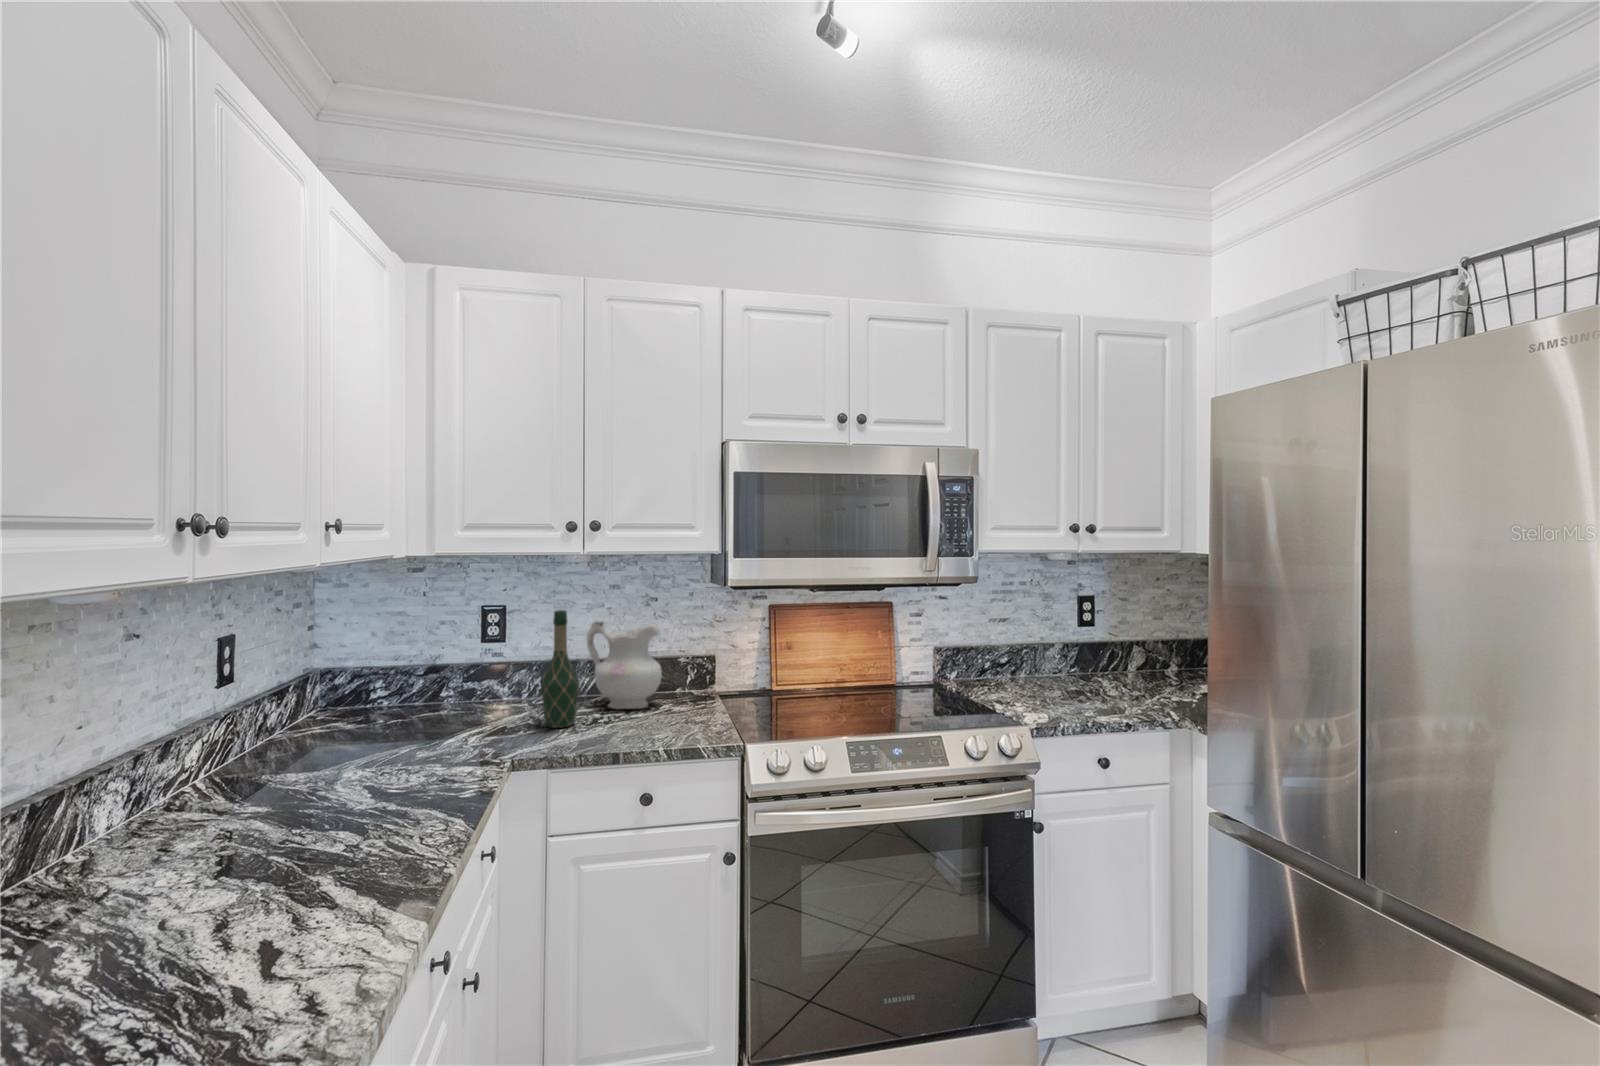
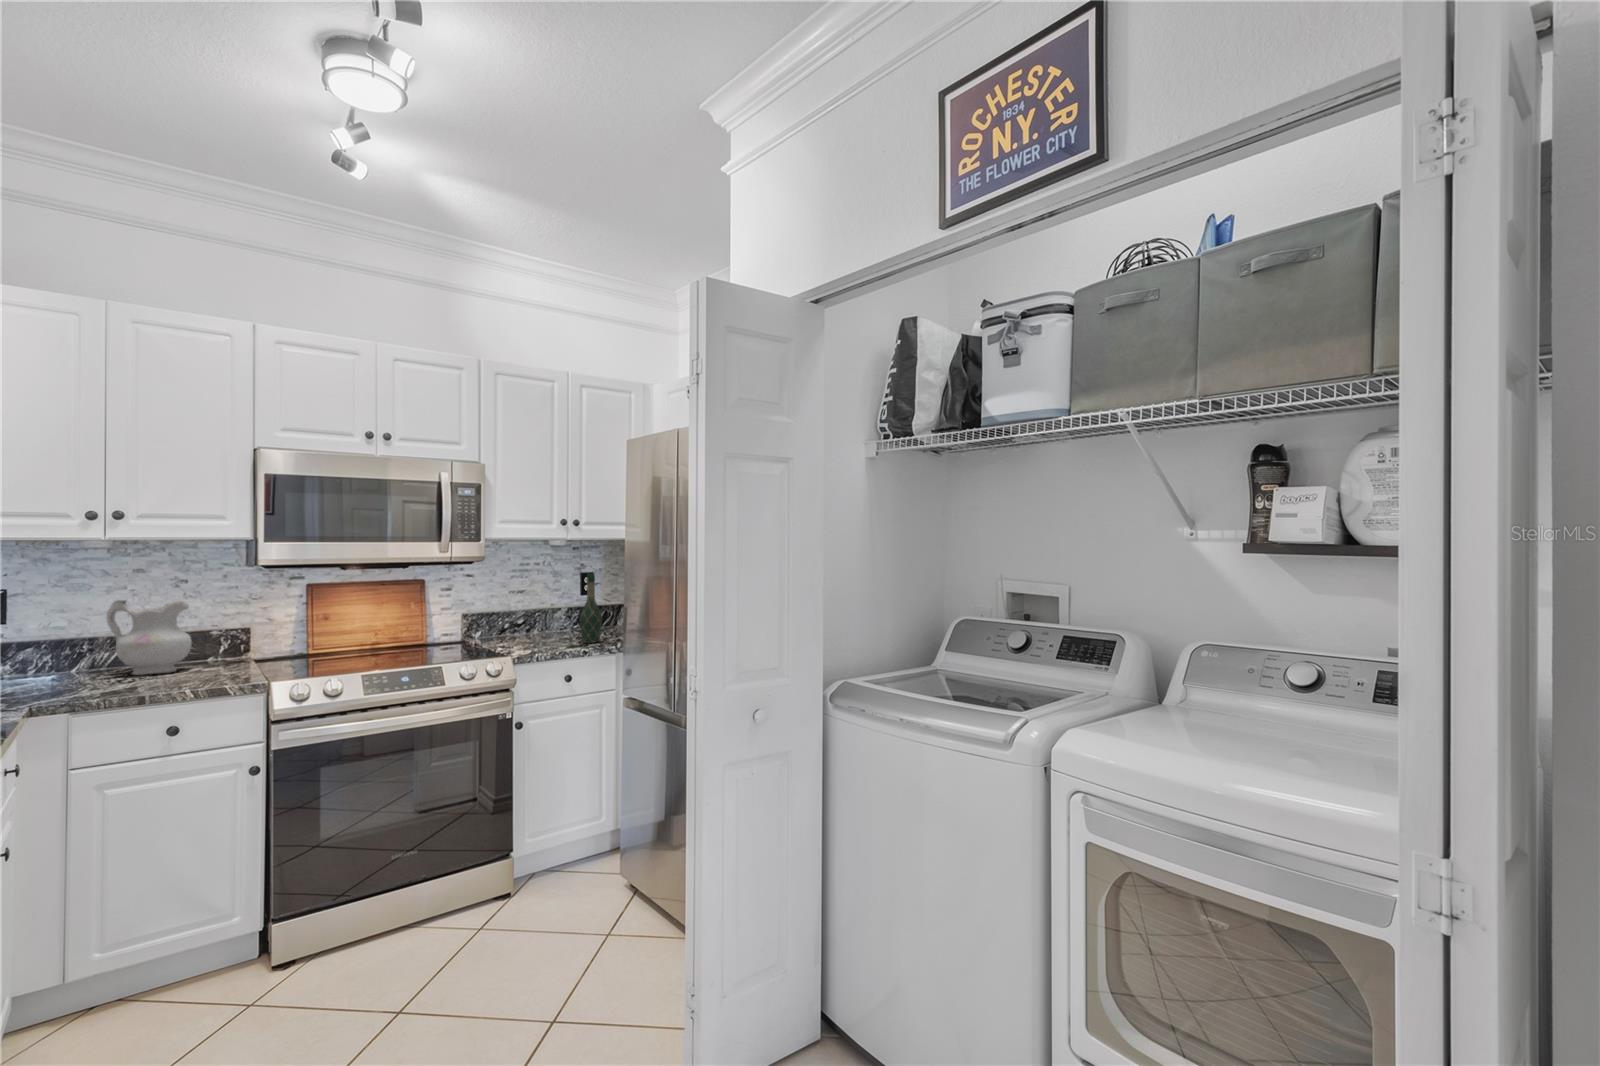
wine bottle: present [541,610,579,728] -> present [580,573,602,643]

